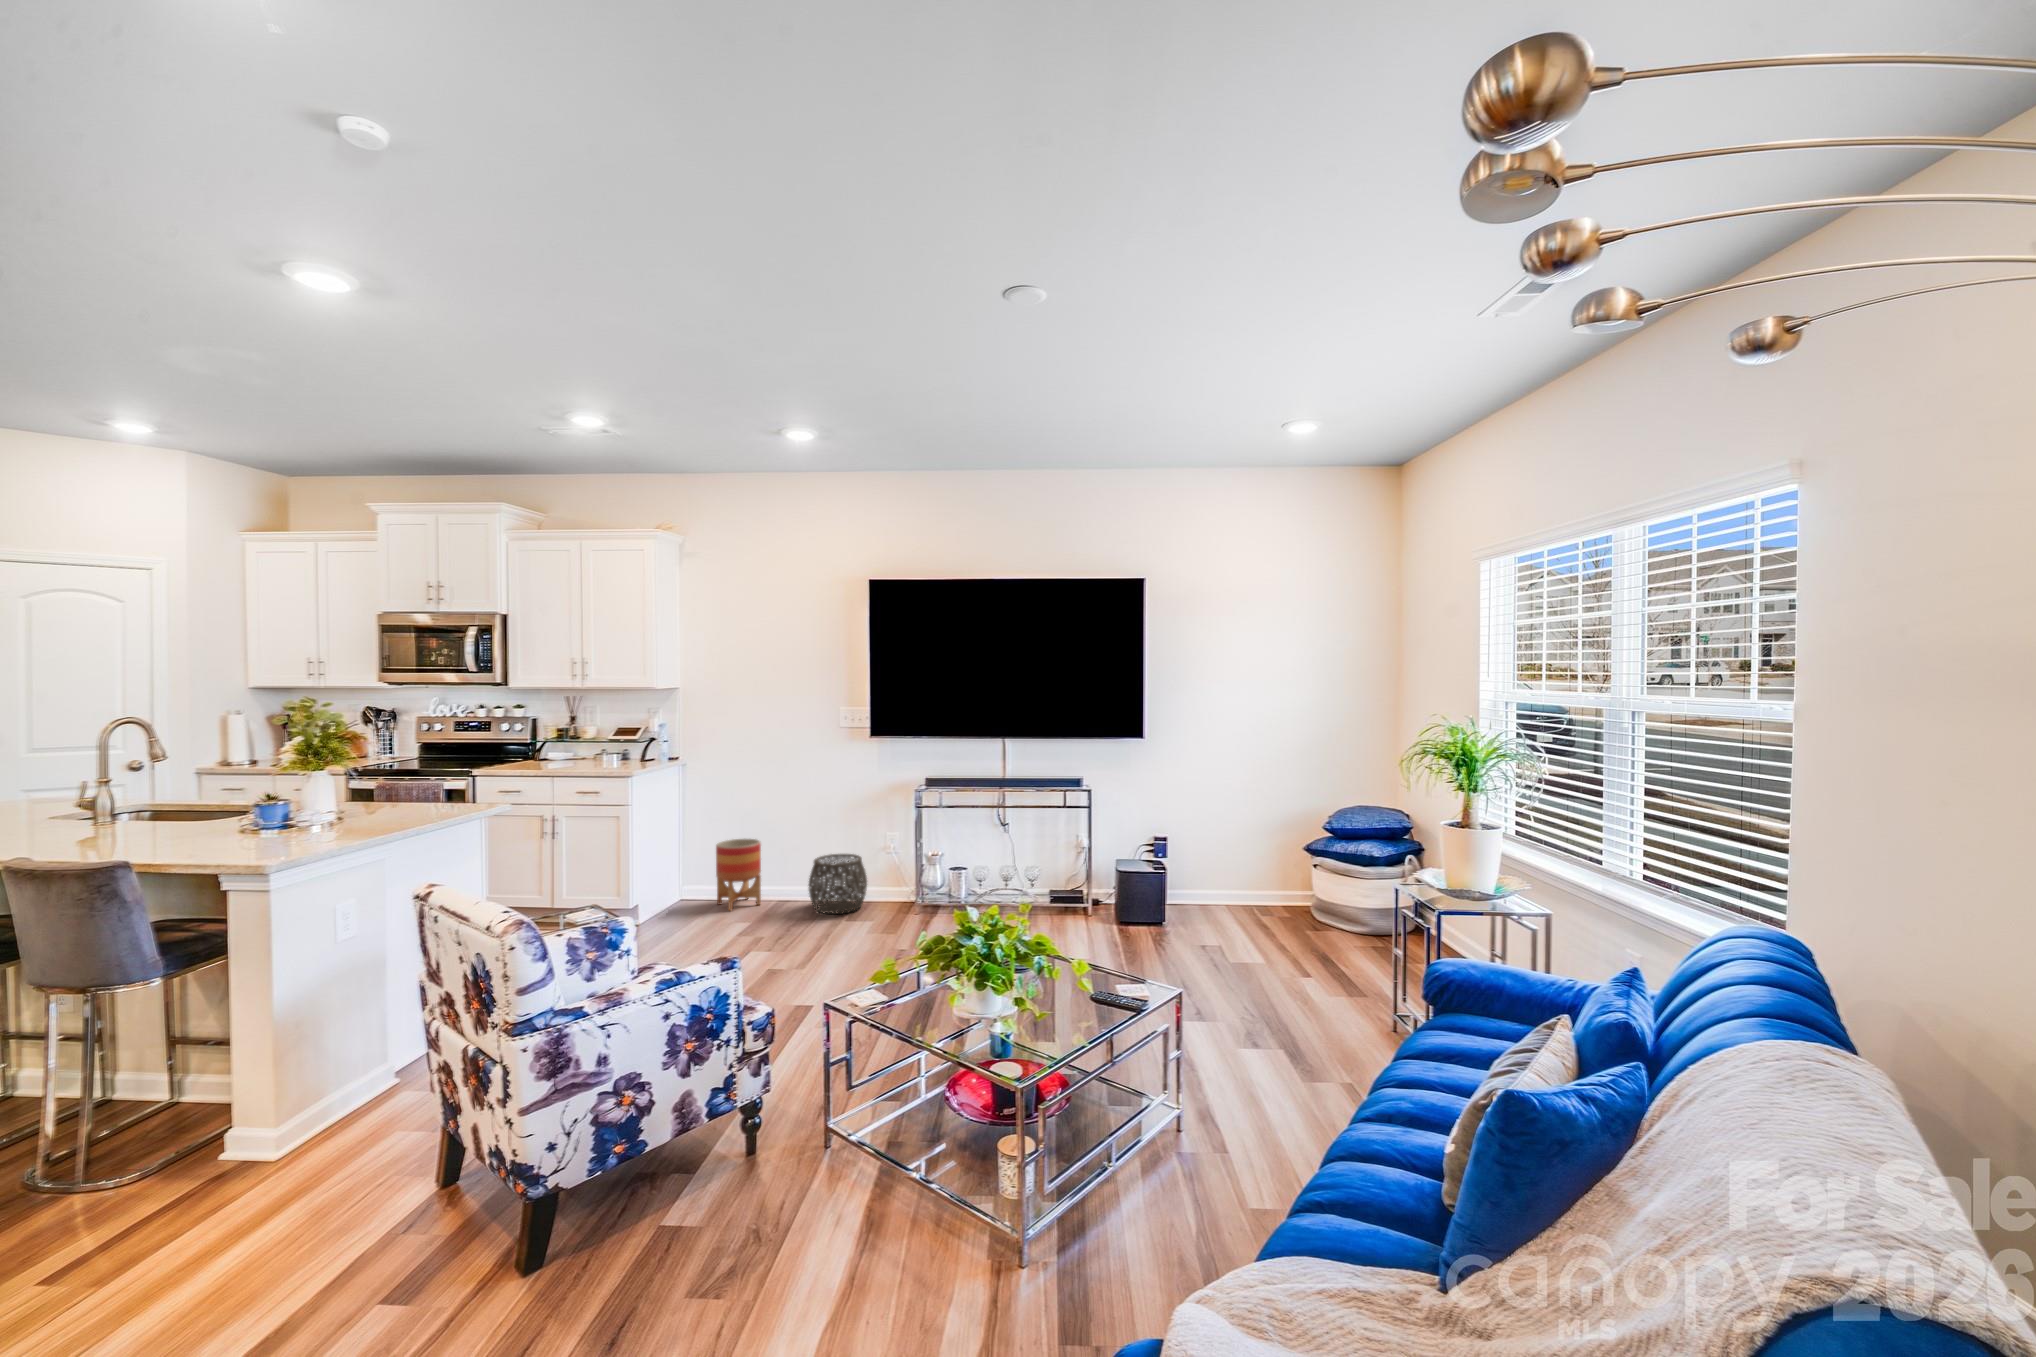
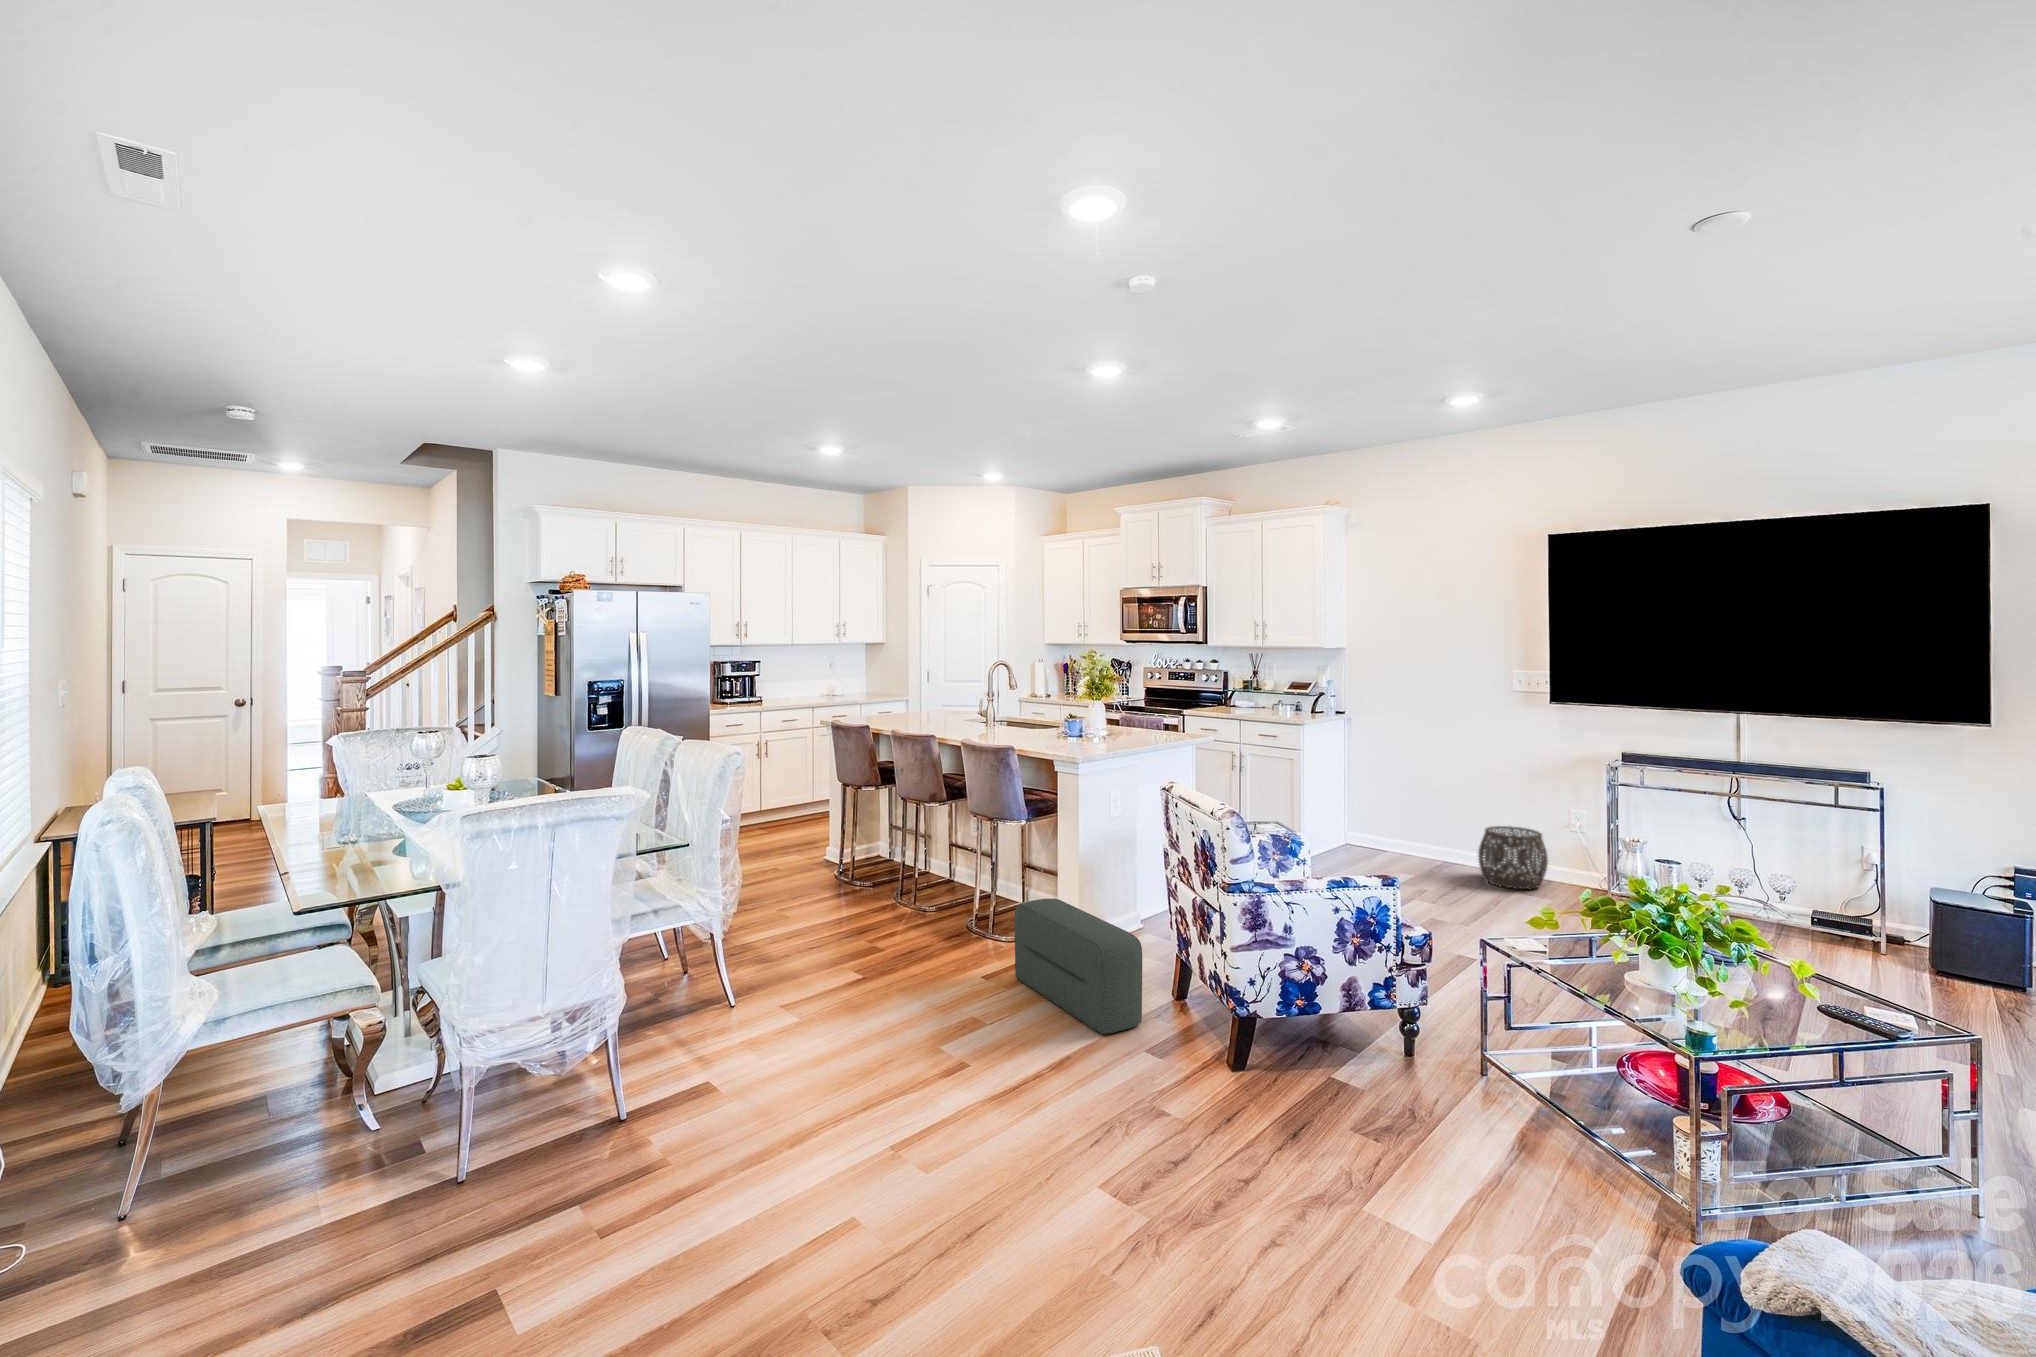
planter: present [716,839,761,911] -> none [1382,797,1428,866]
pouf: none [119,1096,375,1308] -> present [1015,898,1142,1034]

